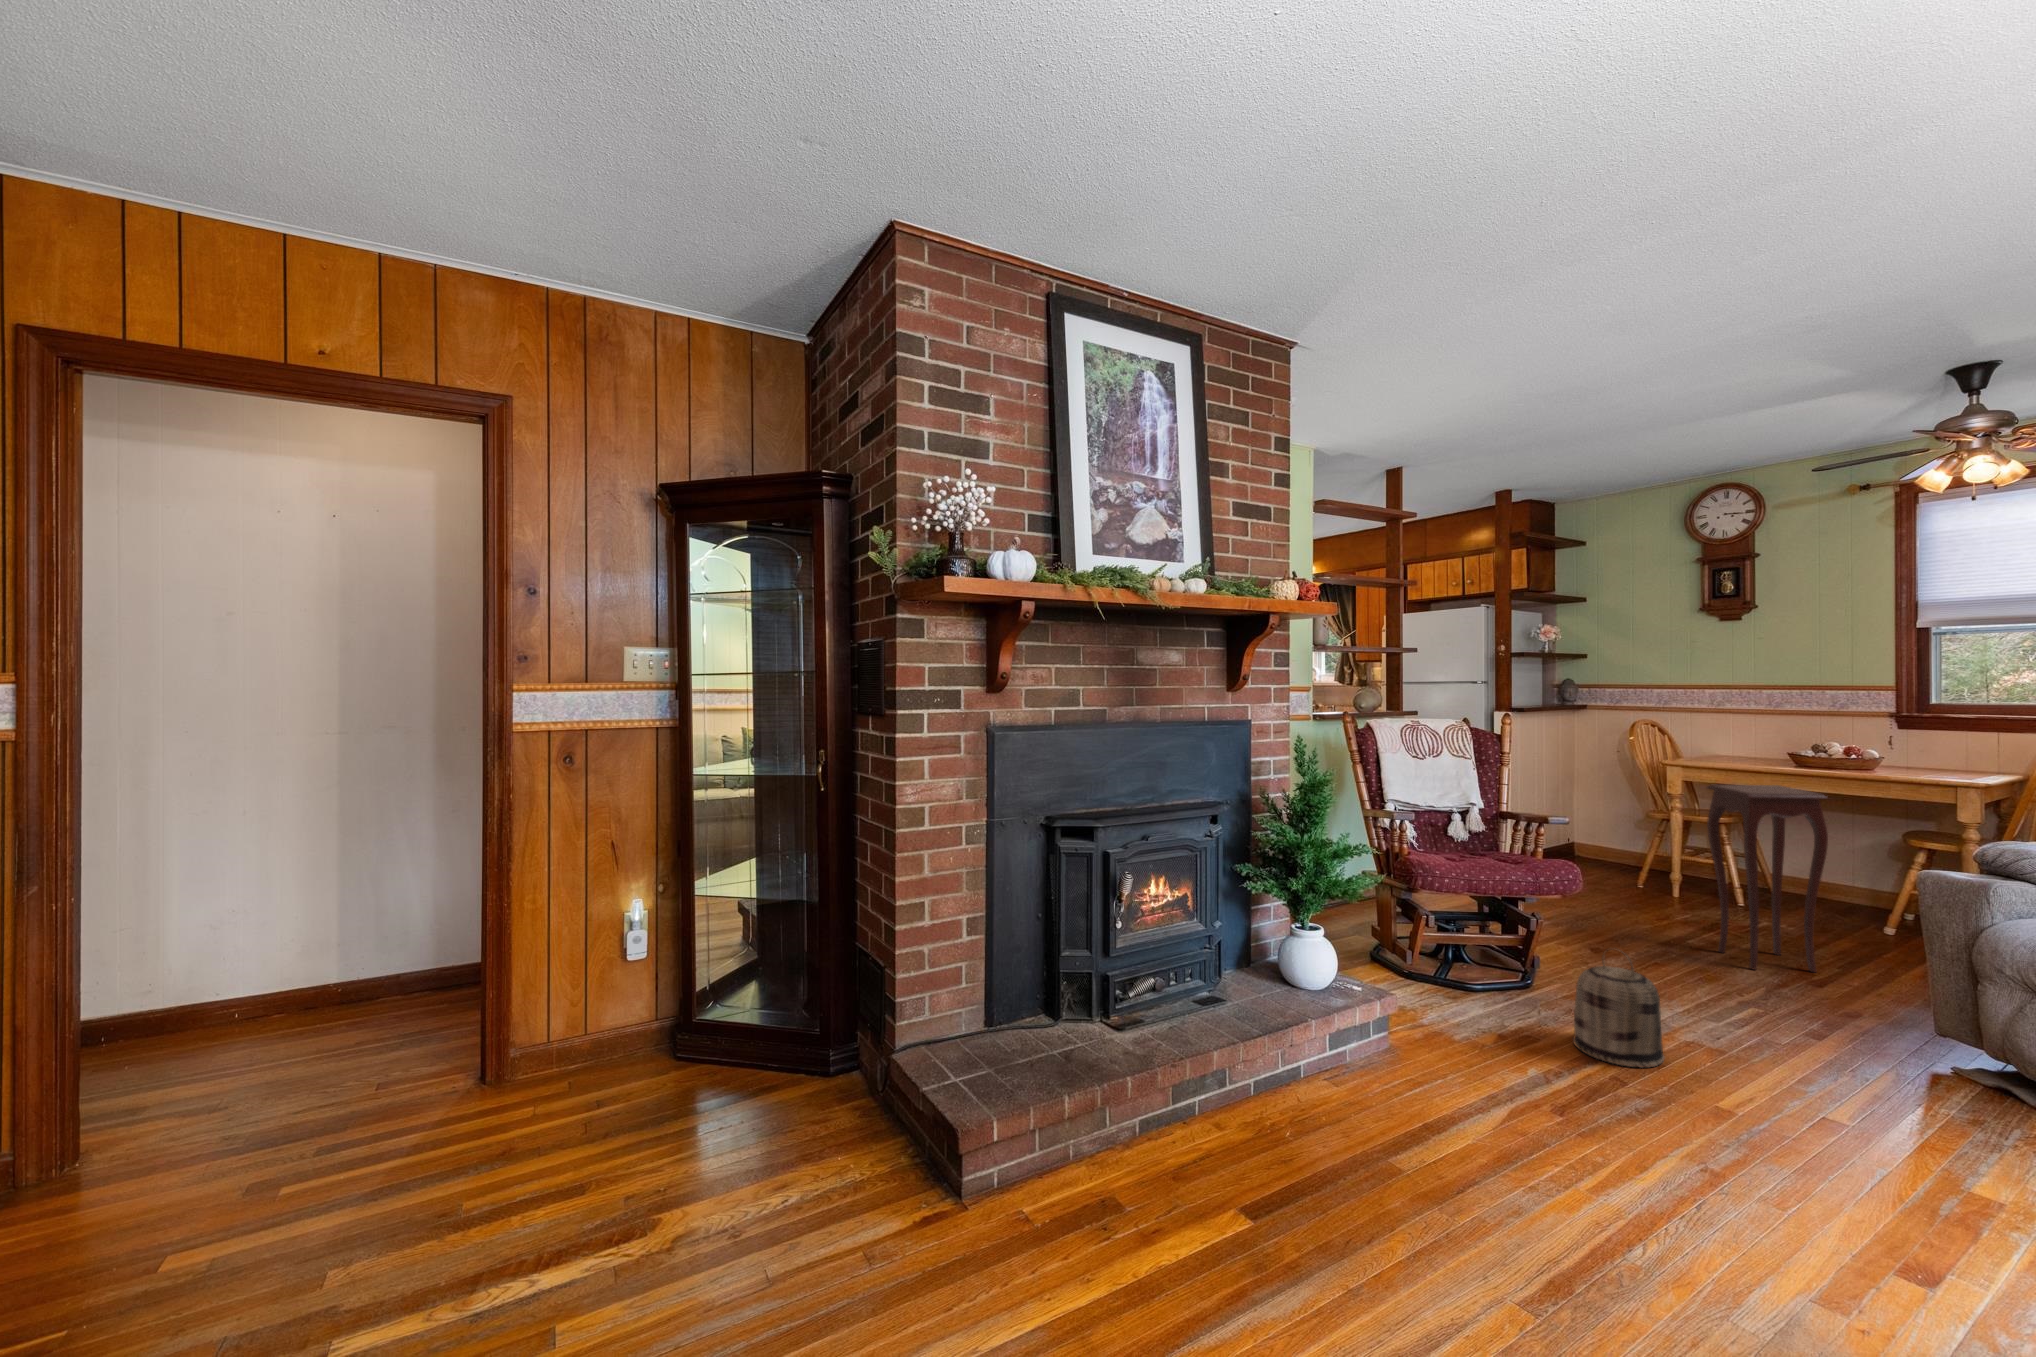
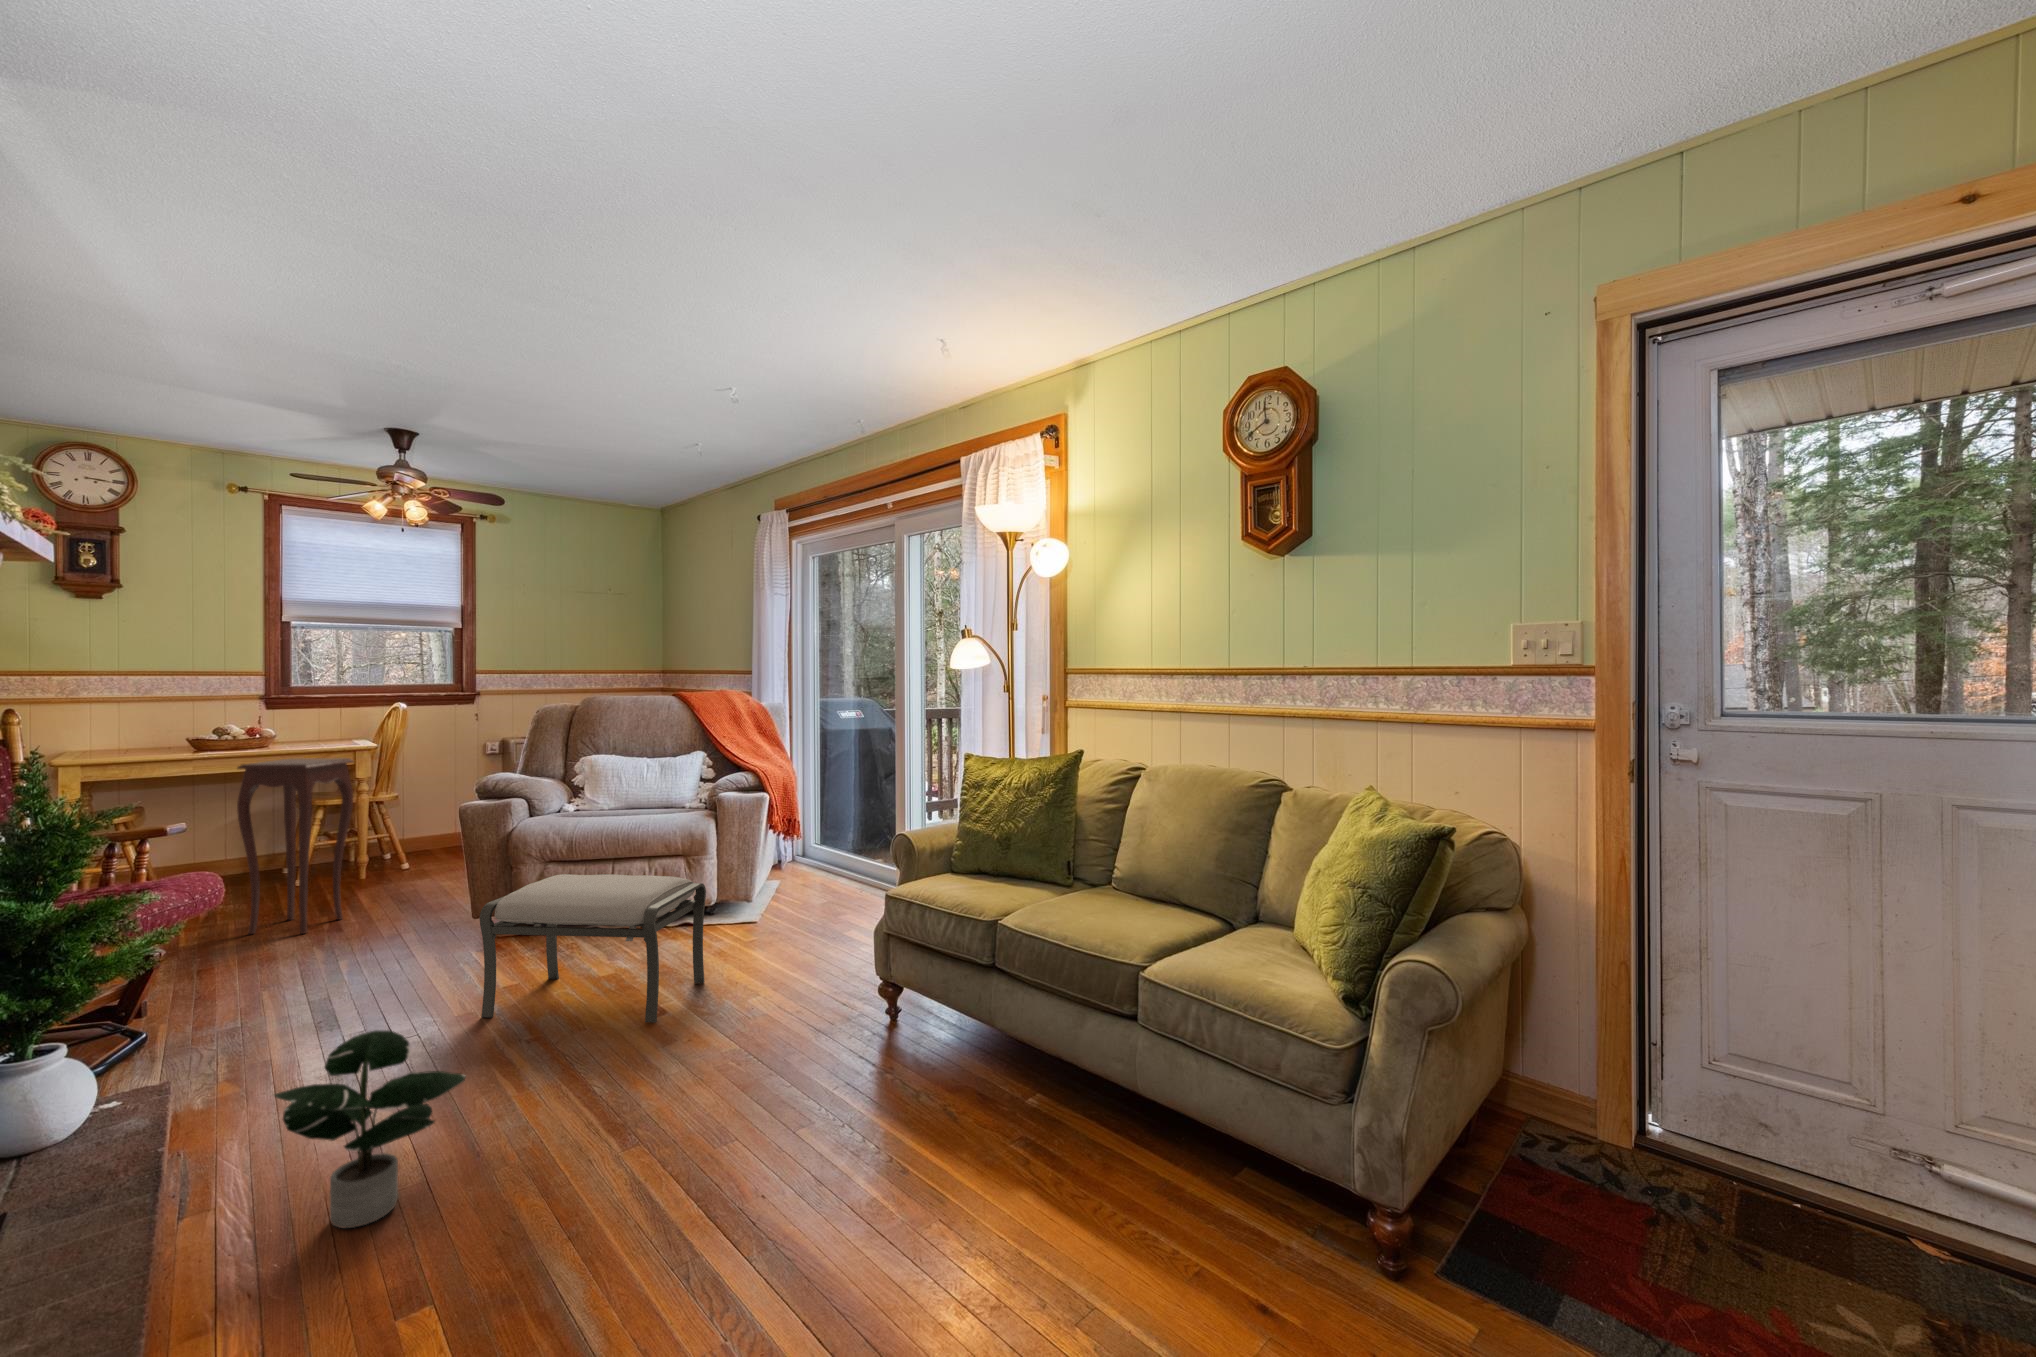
basket: present [1573,949,1664,1068] -> none [327,911,420,1028]
ottoman: none [1658,980,1988,1266] -> present [480,874,706,1023]
potted plant: none [1242,1008,1355,1148] -> present [274,1030,466,1228]

